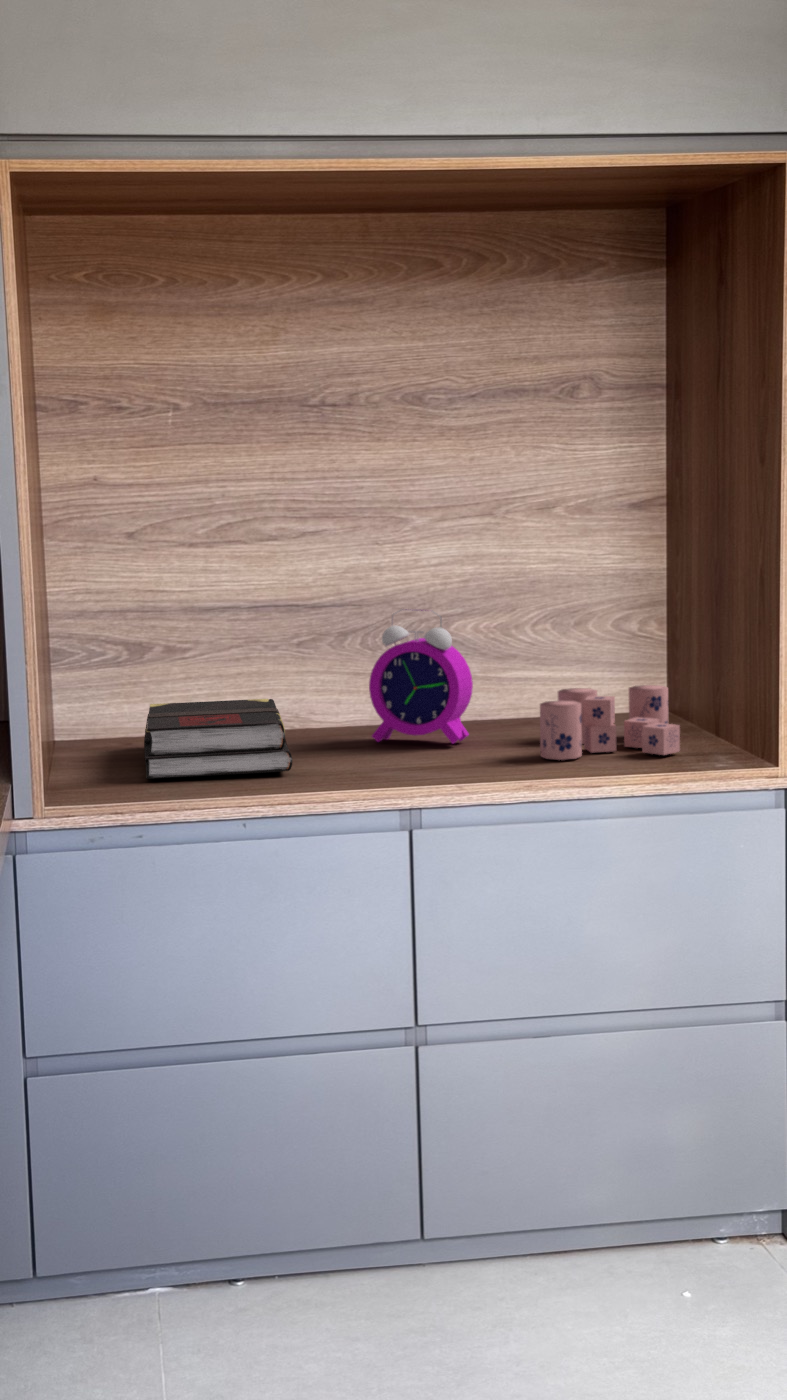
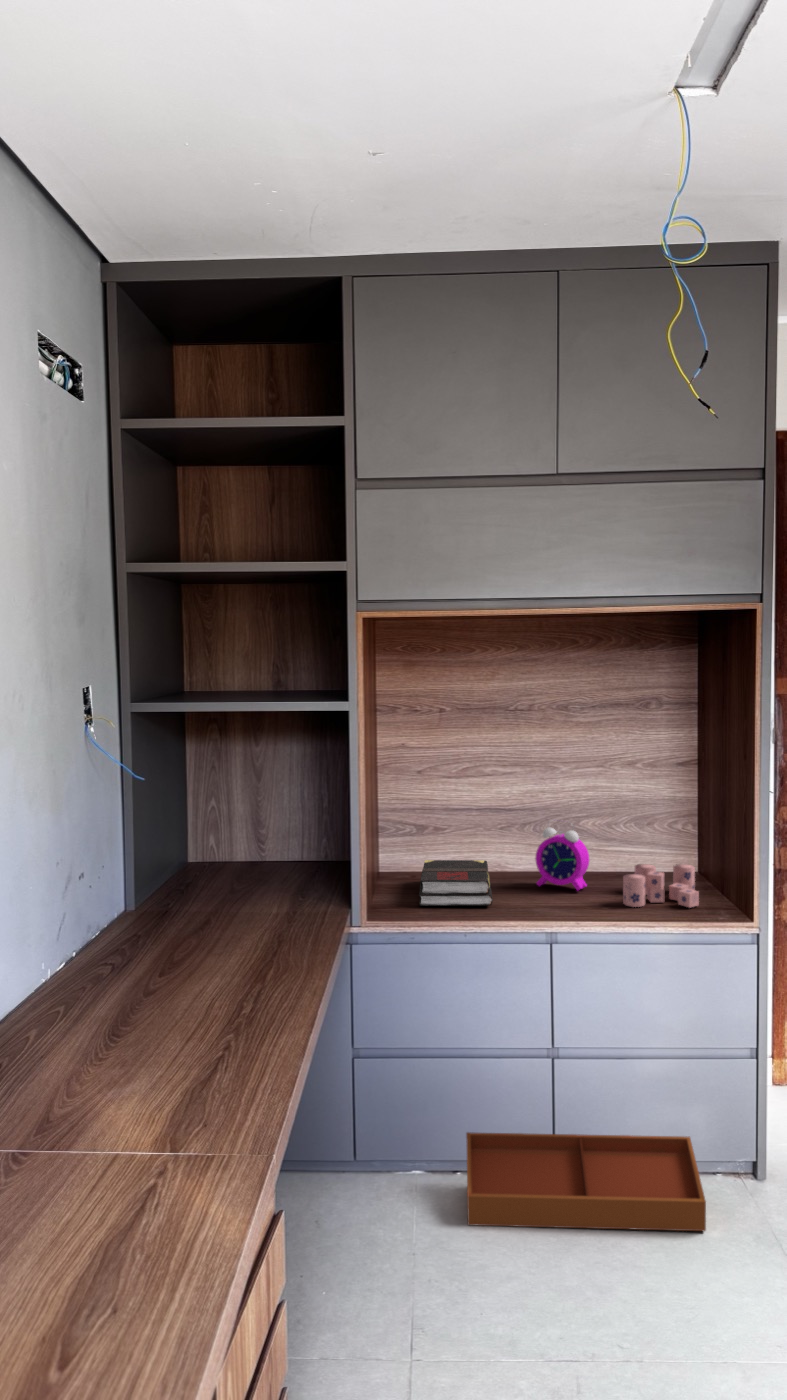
storage bin: none [257,1171,709,1372] -> present [466,1132,706,1231]

